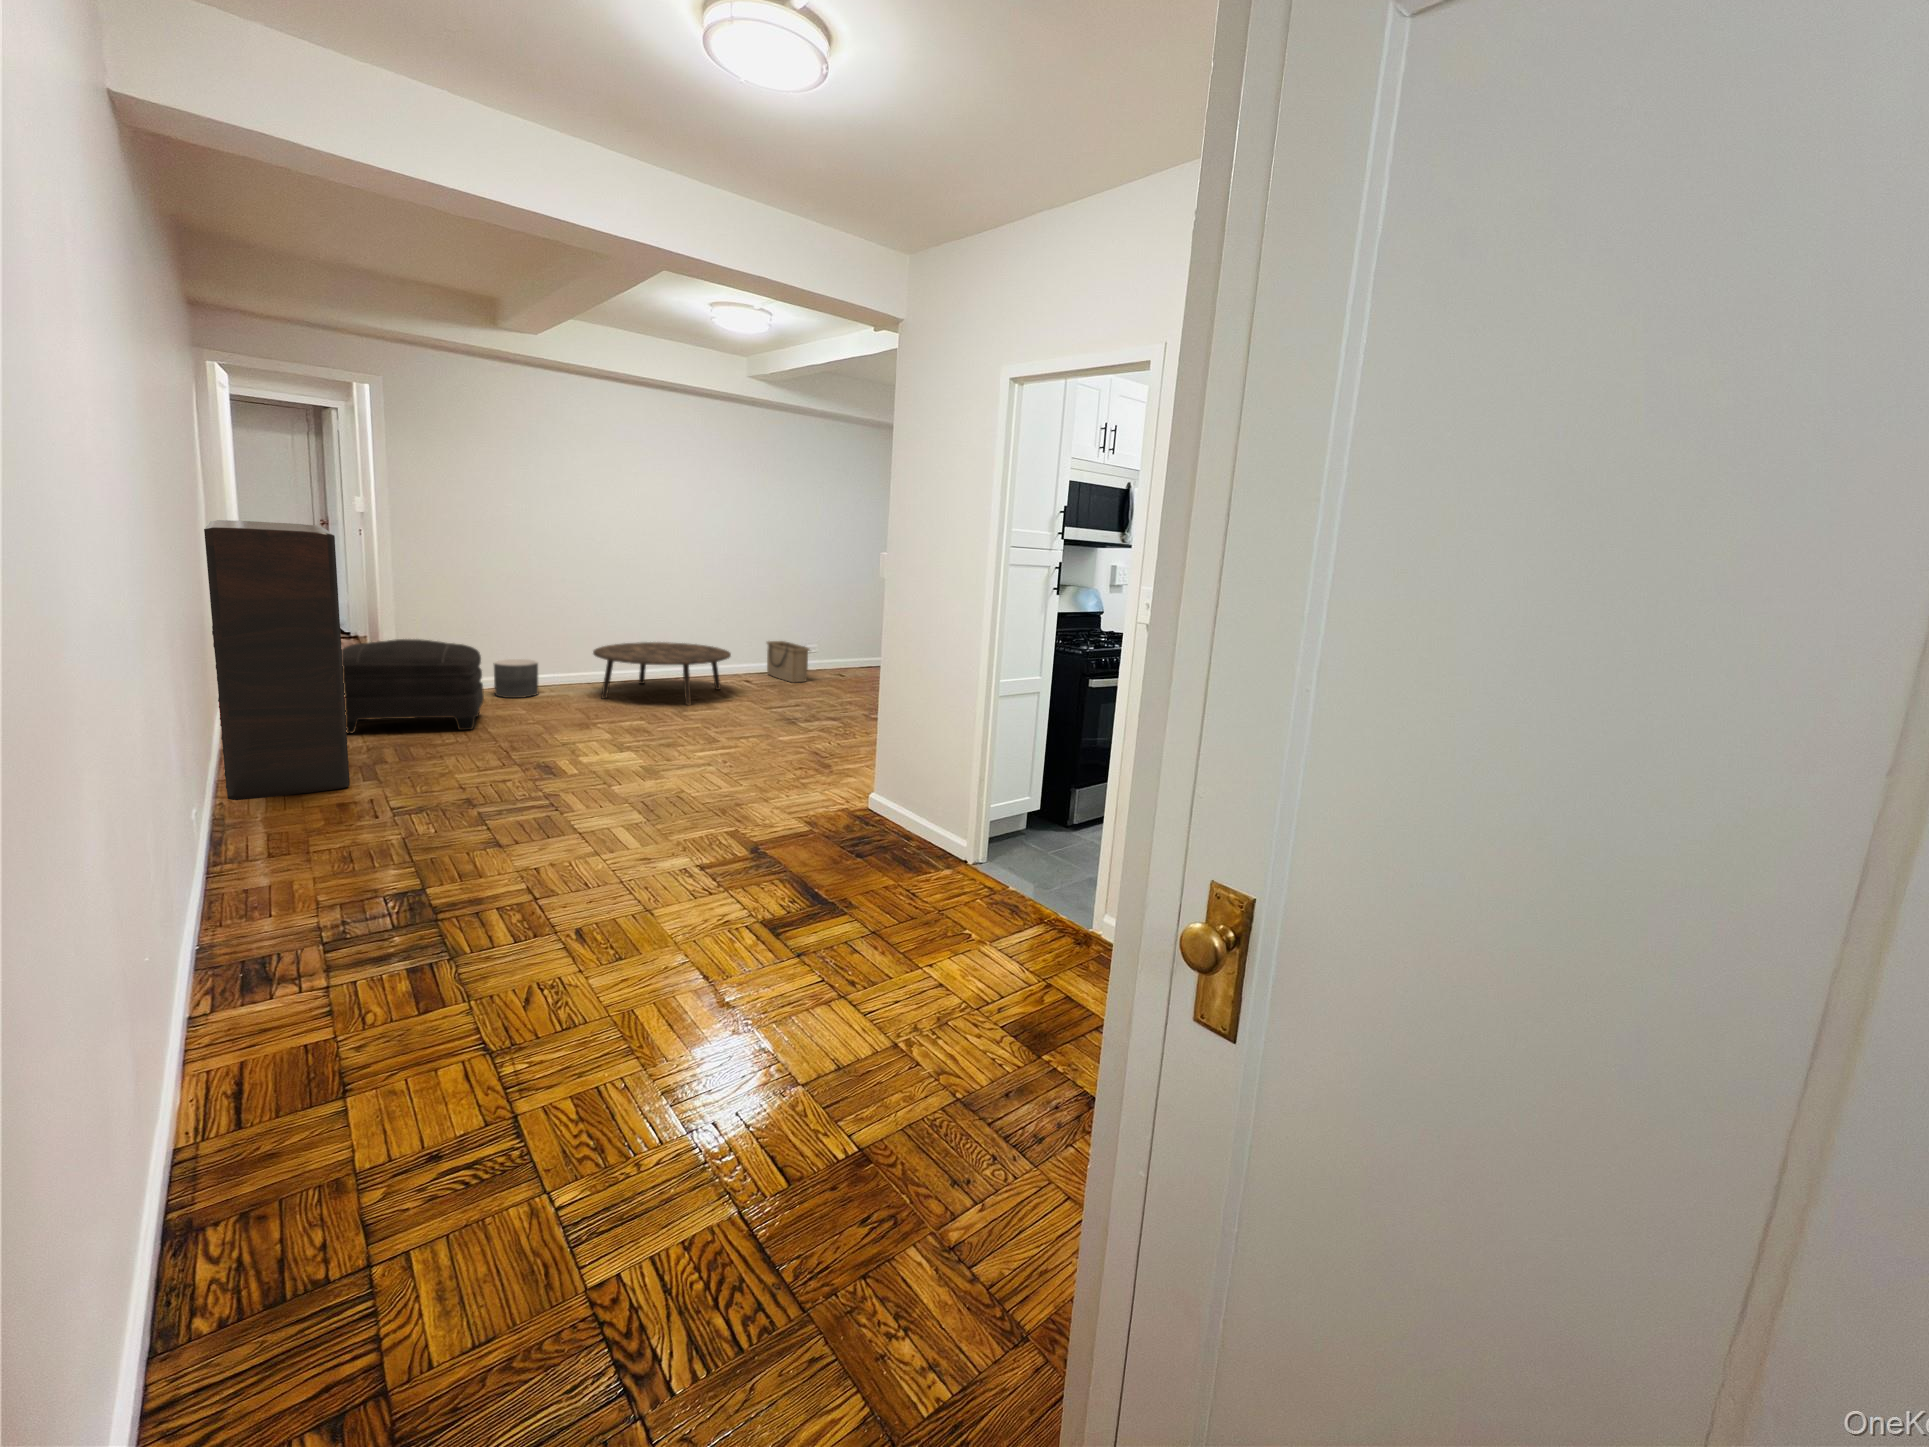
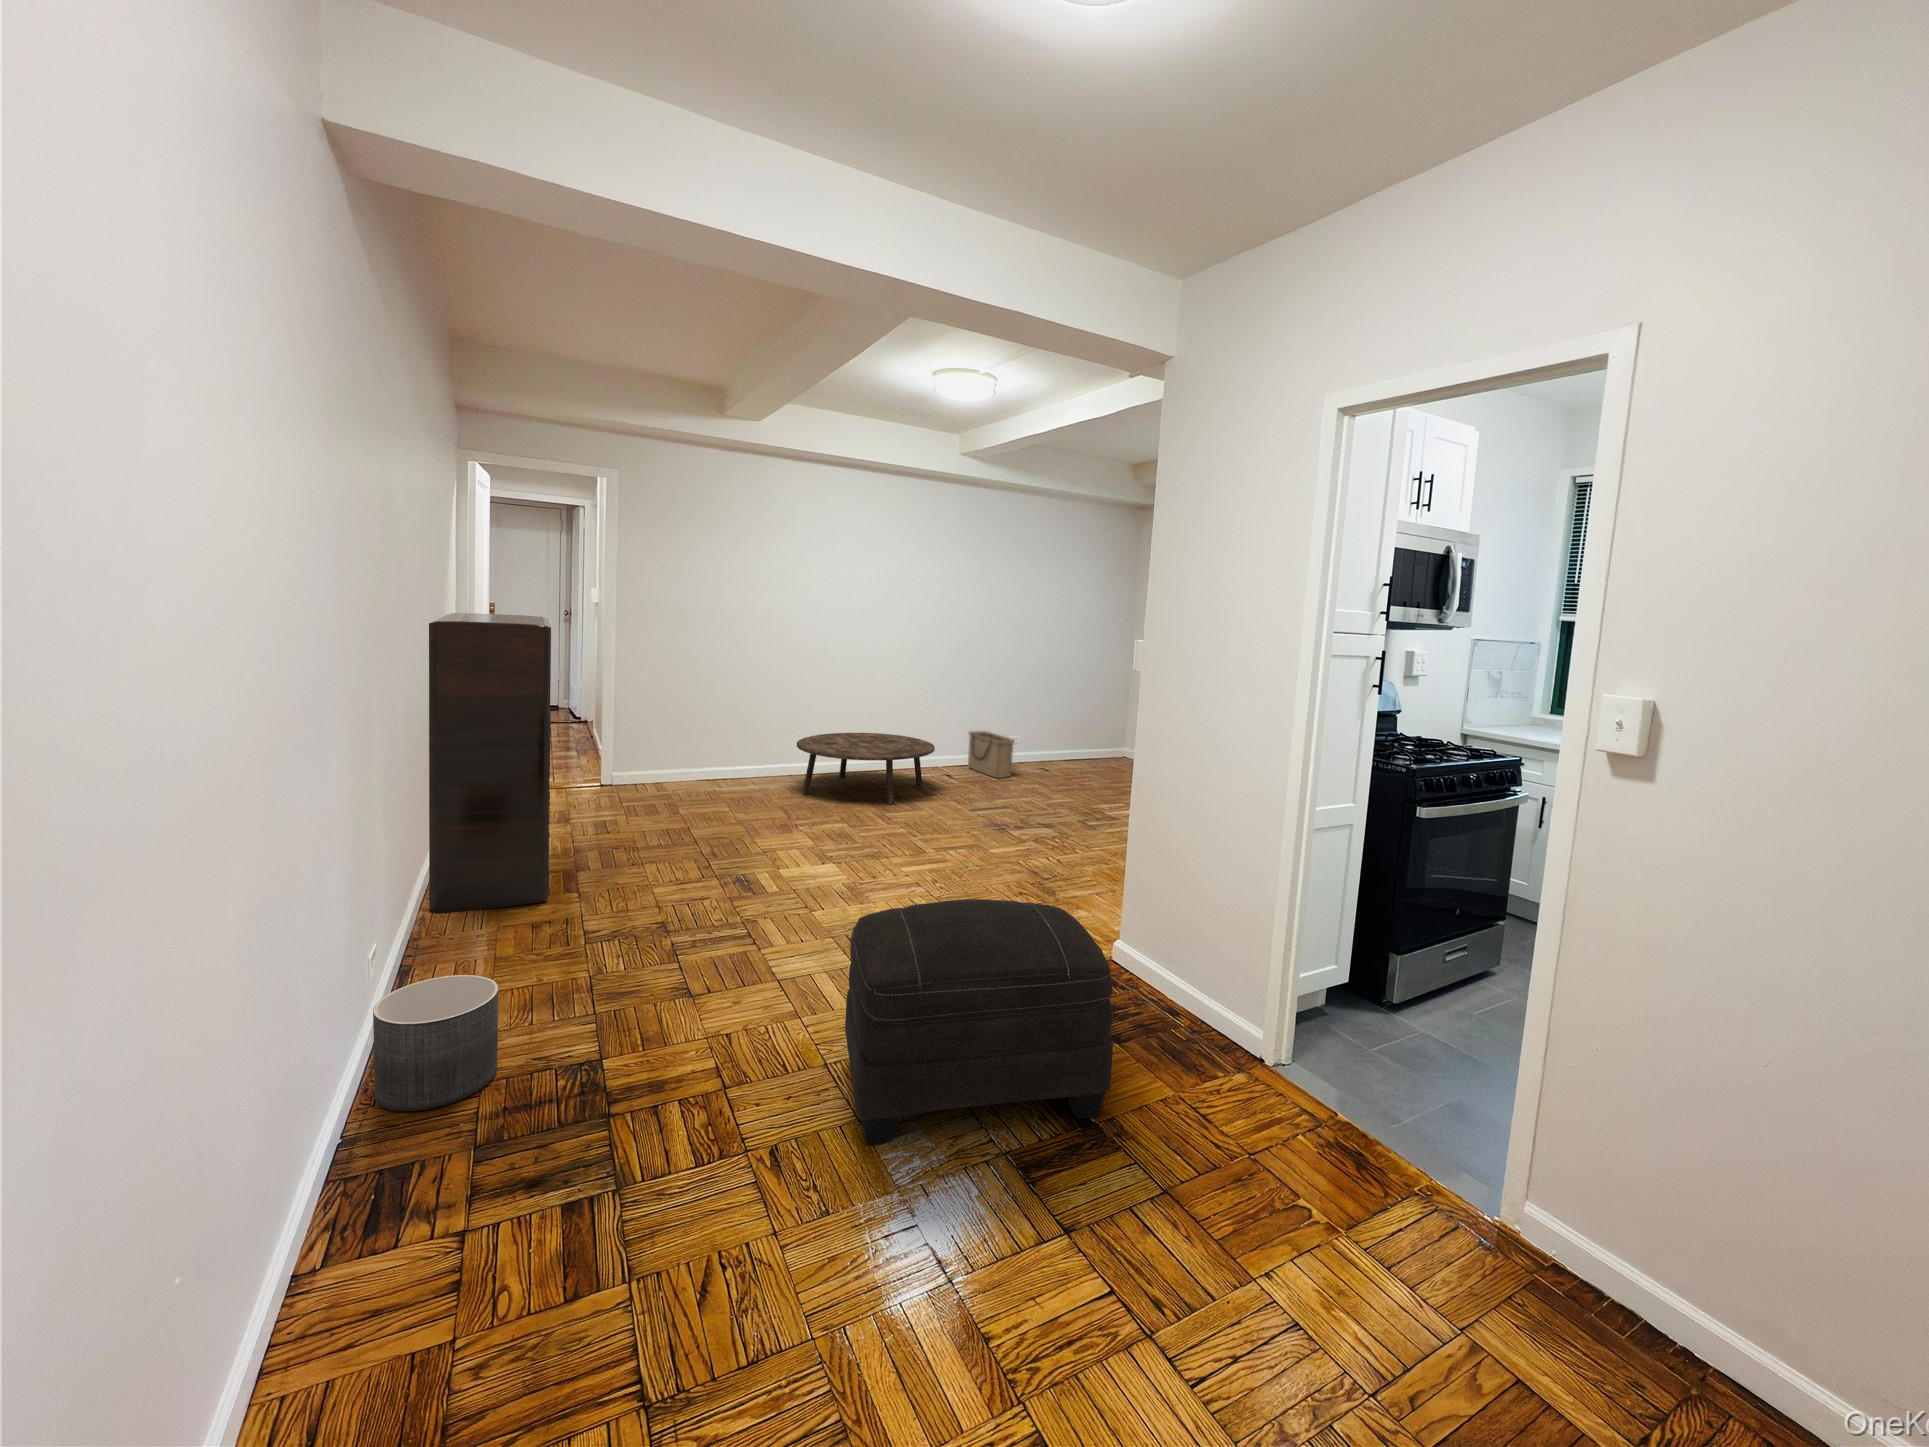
ottoman: present [342,639,484,734] -> present [845,899,1113,1145]
planter: present [494,659,538,698] -> present [373,975,498,1111]

